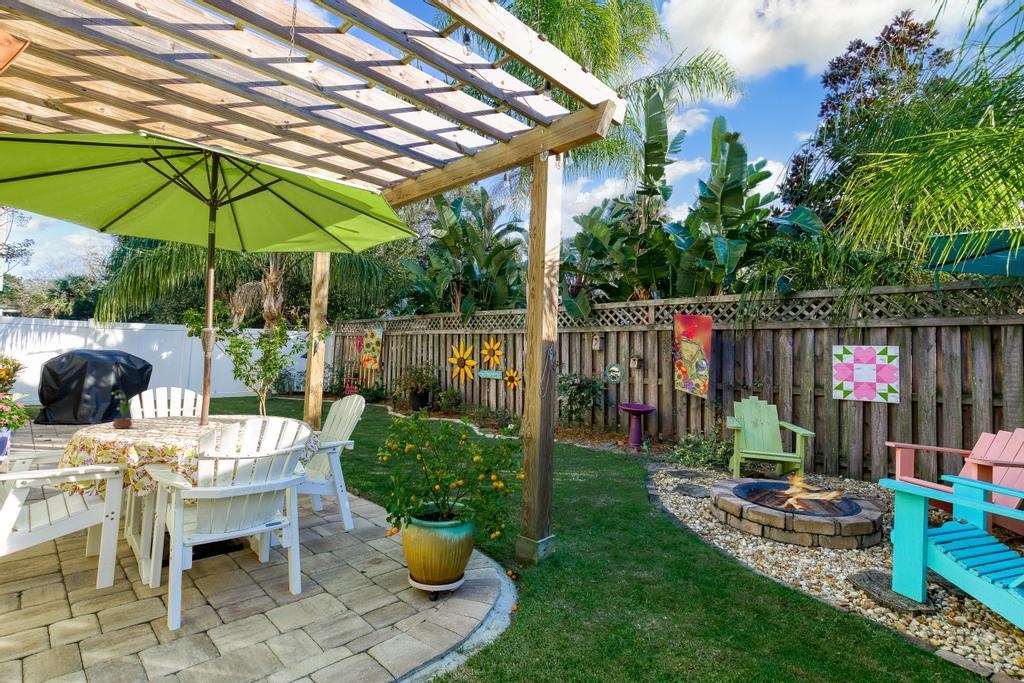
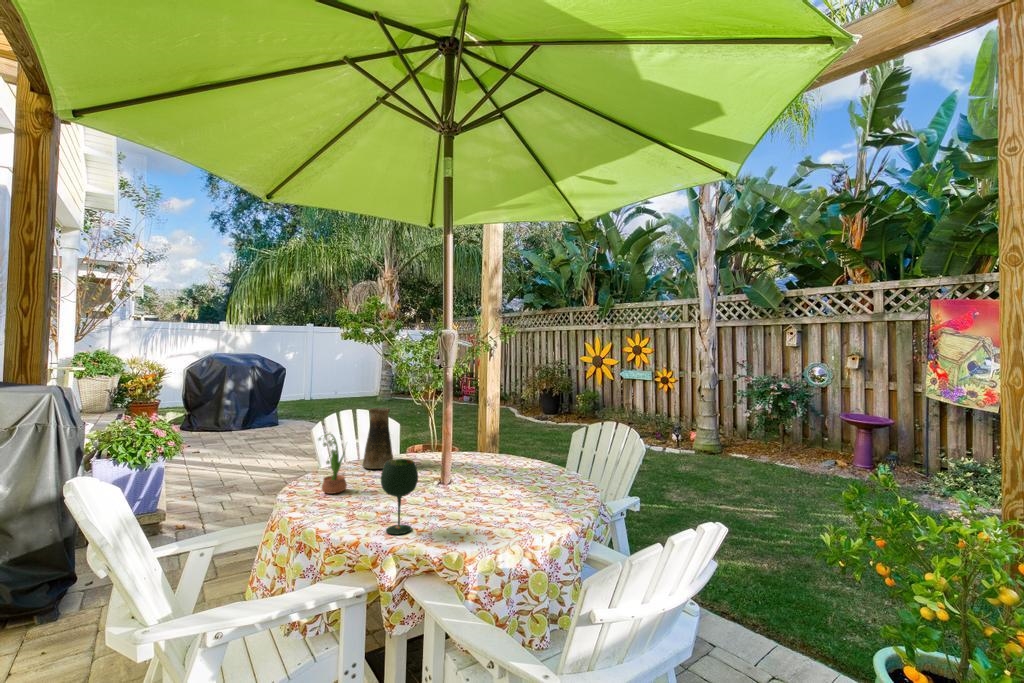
pitcher: none [157,380,183,421] -> present [362,408,393,469]
wine glass: none [133,398,159,438] -> present [381,459,418,534]

